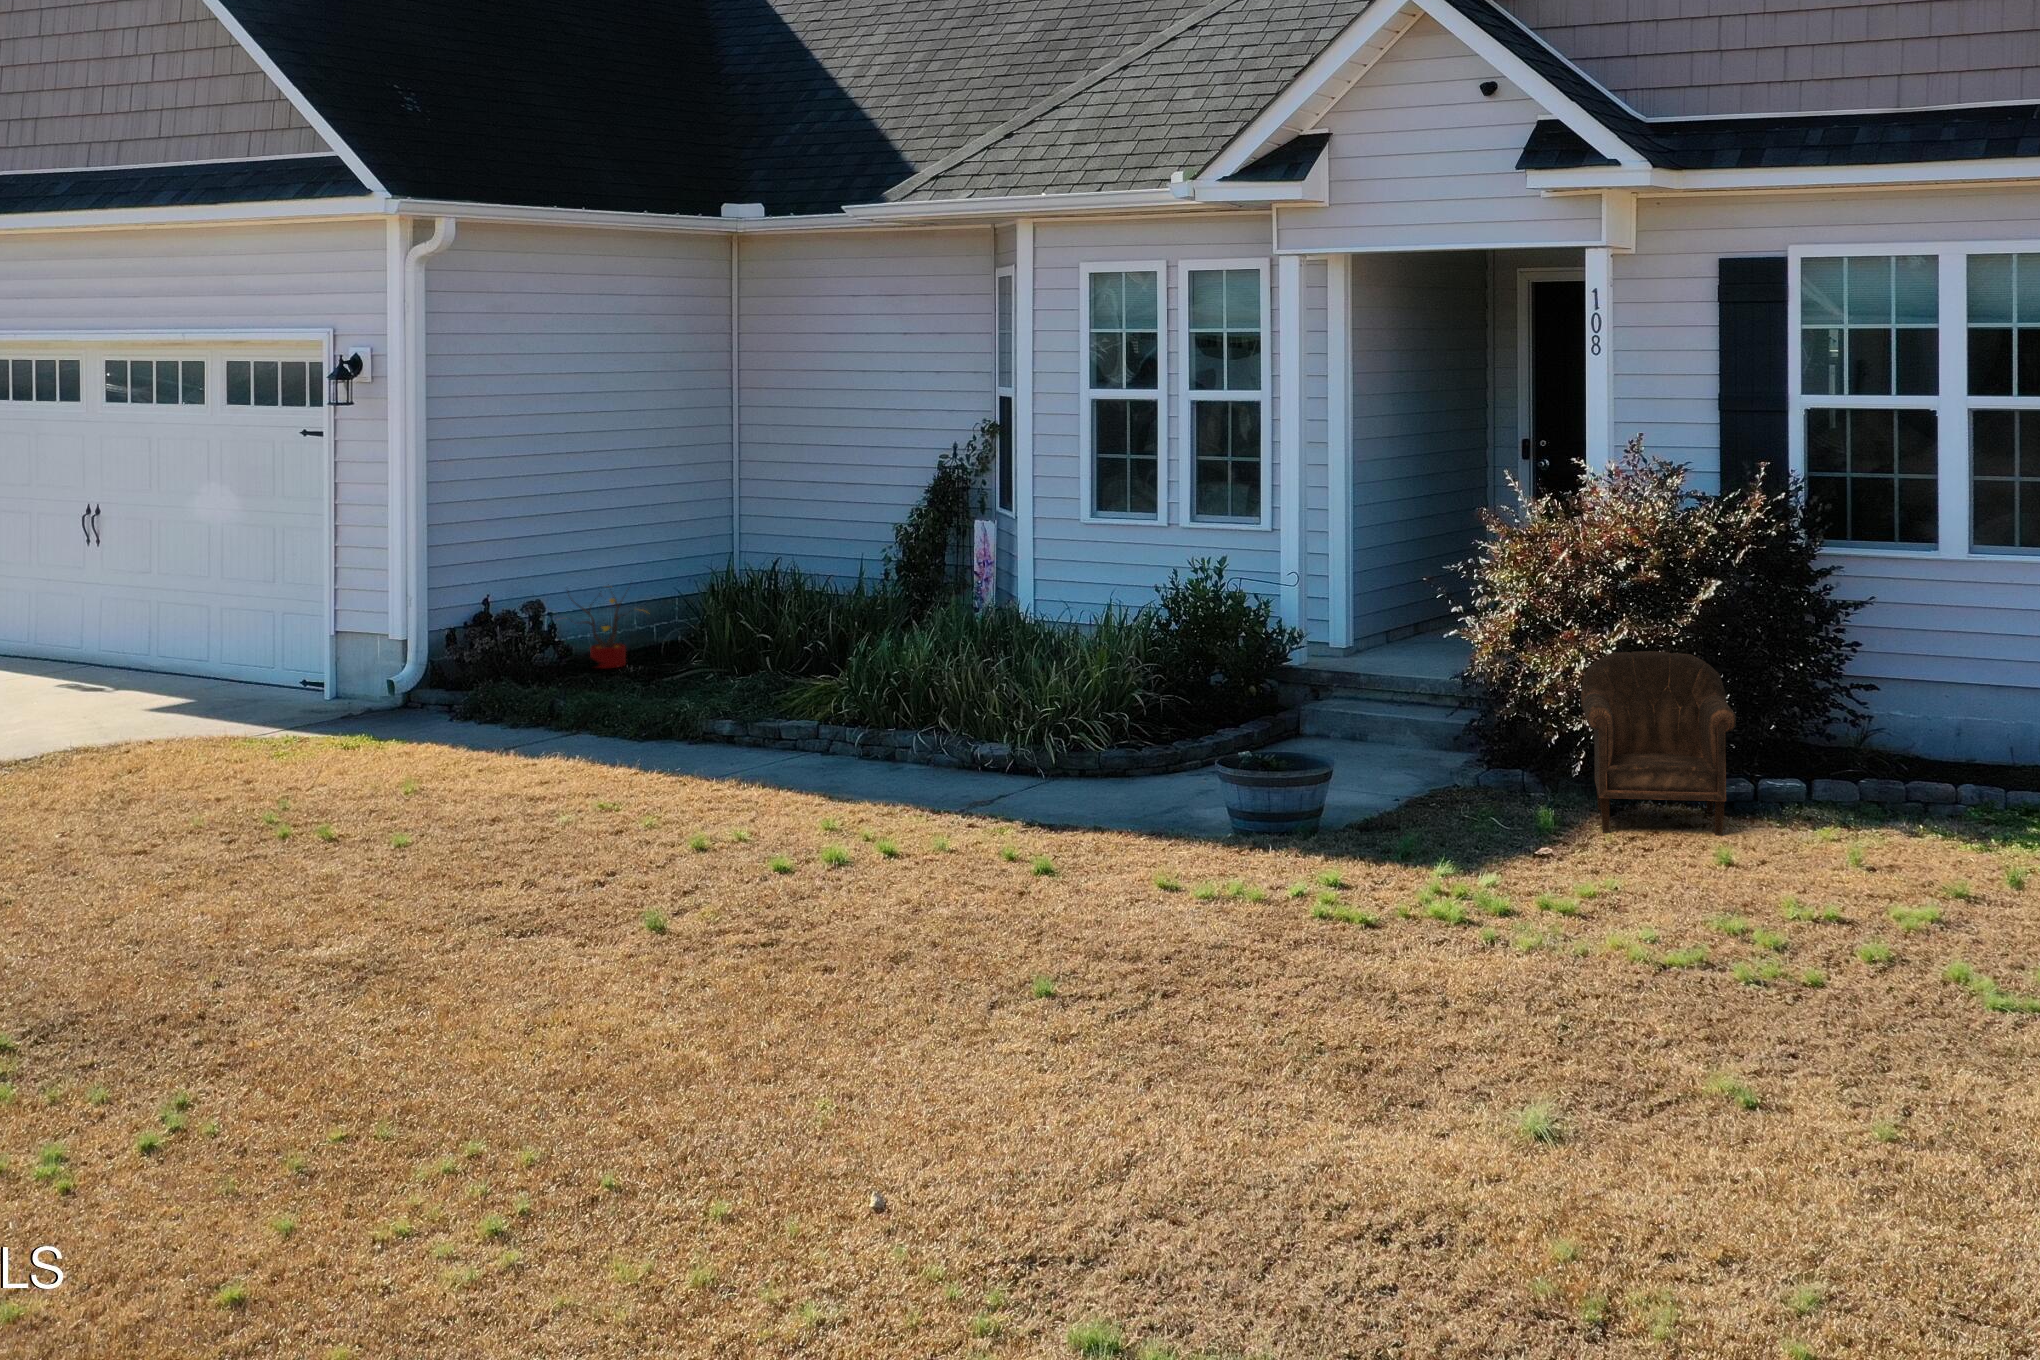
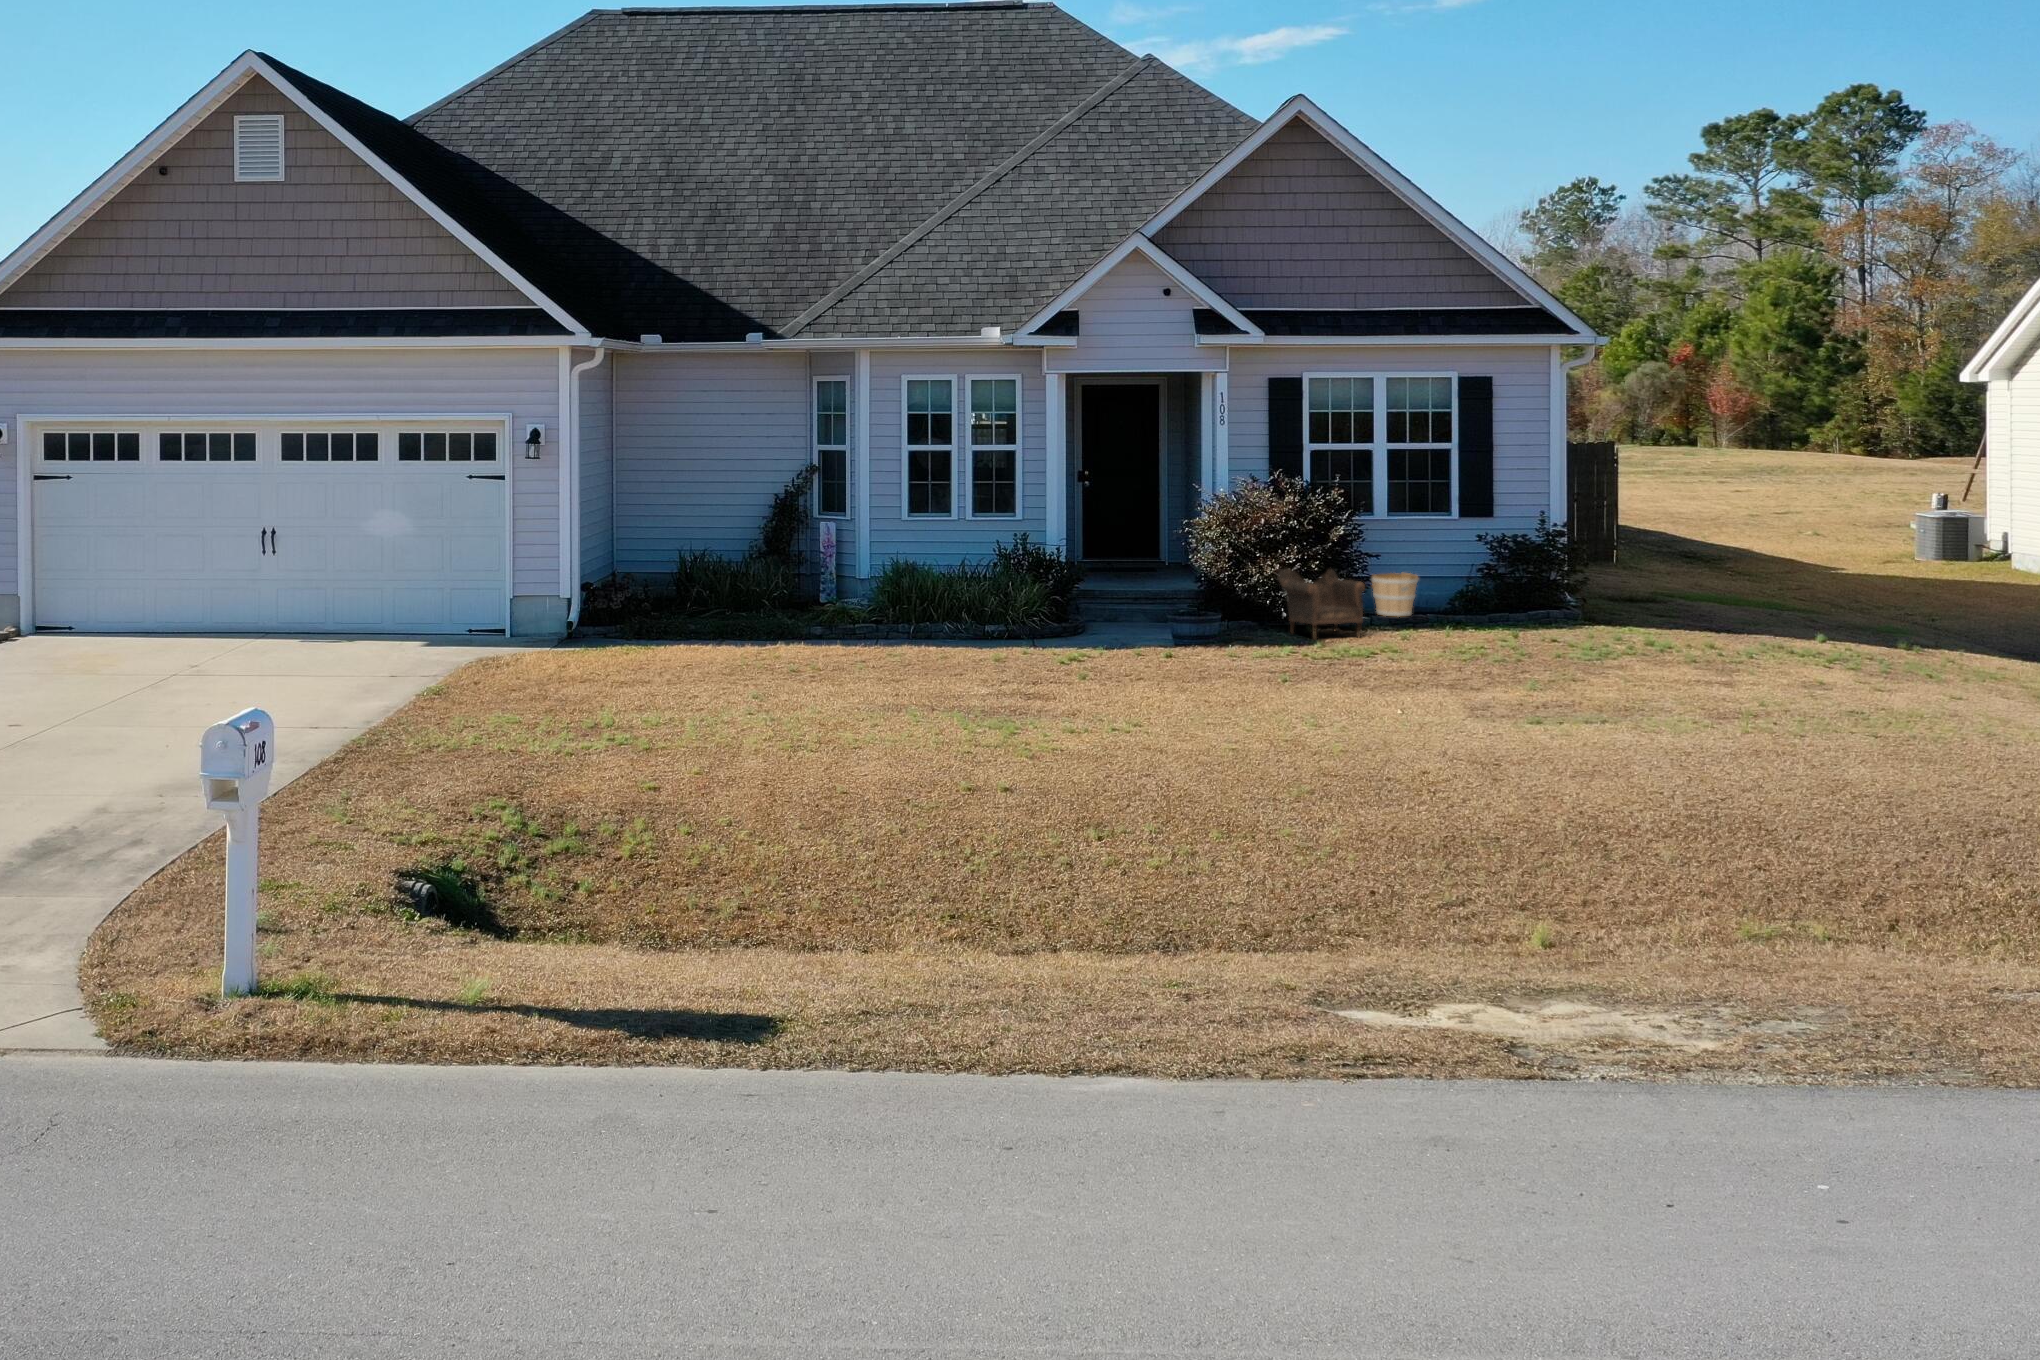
decorative plant: present [568,589,630,668] -> none [596,562,632,615]
wooden bucket: none [1902,681,2014,784] -> present [1372,573,1418,616]

